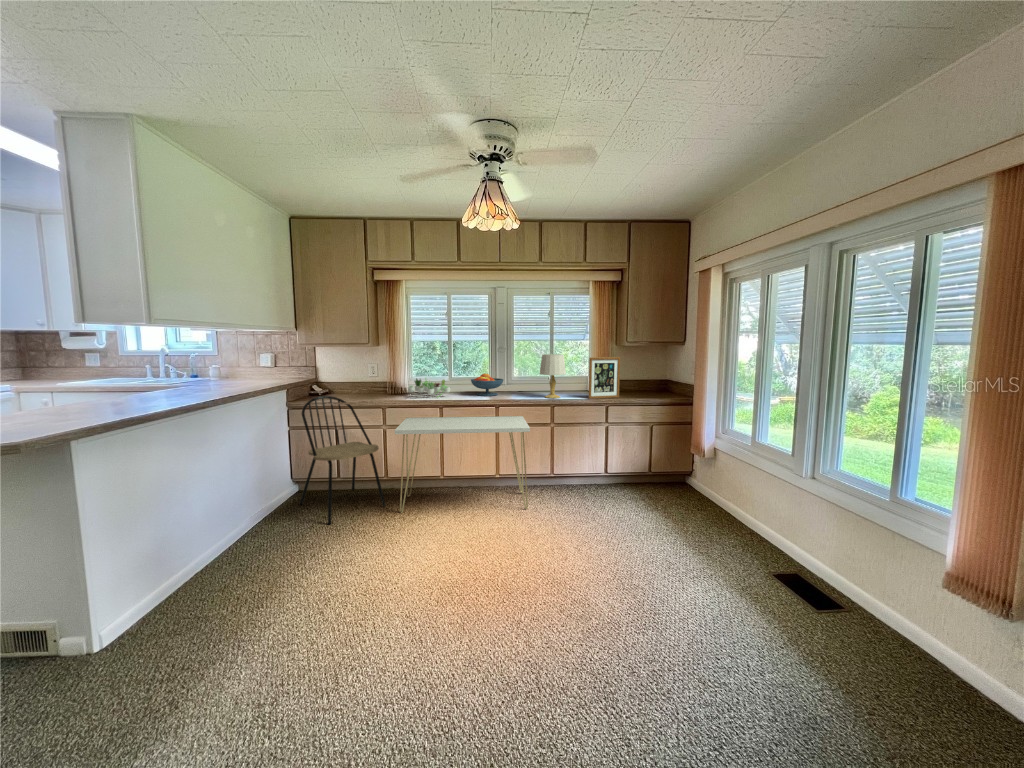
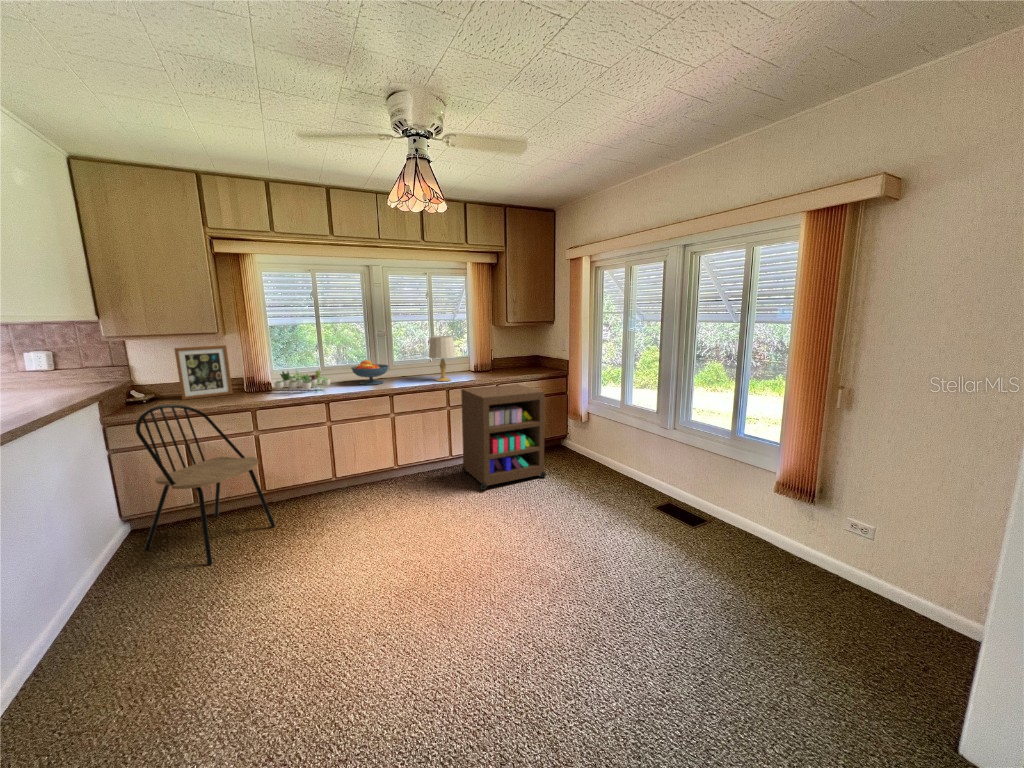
picture frame: present [589,357,620,399] -> present [174,345,233,400]
storage cabinet: none [560,406,649,511] -> present [461,384,546,490]
console table: present [395,416,530,513] -> none [286,403,441,530]

